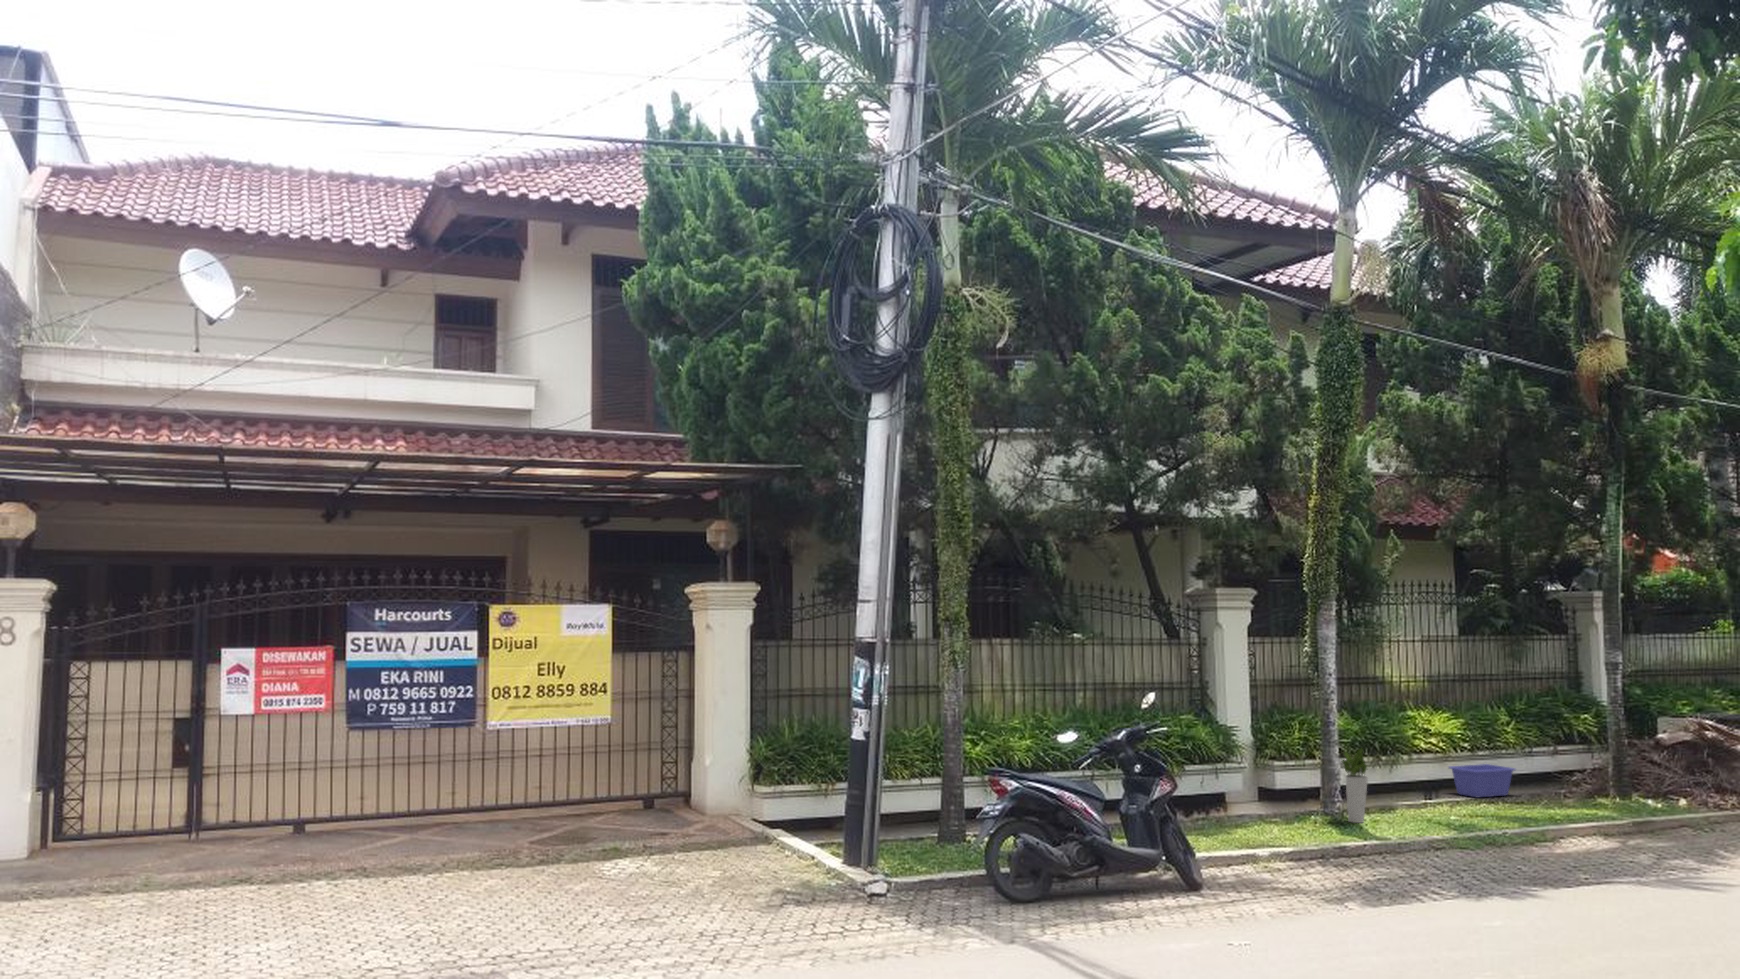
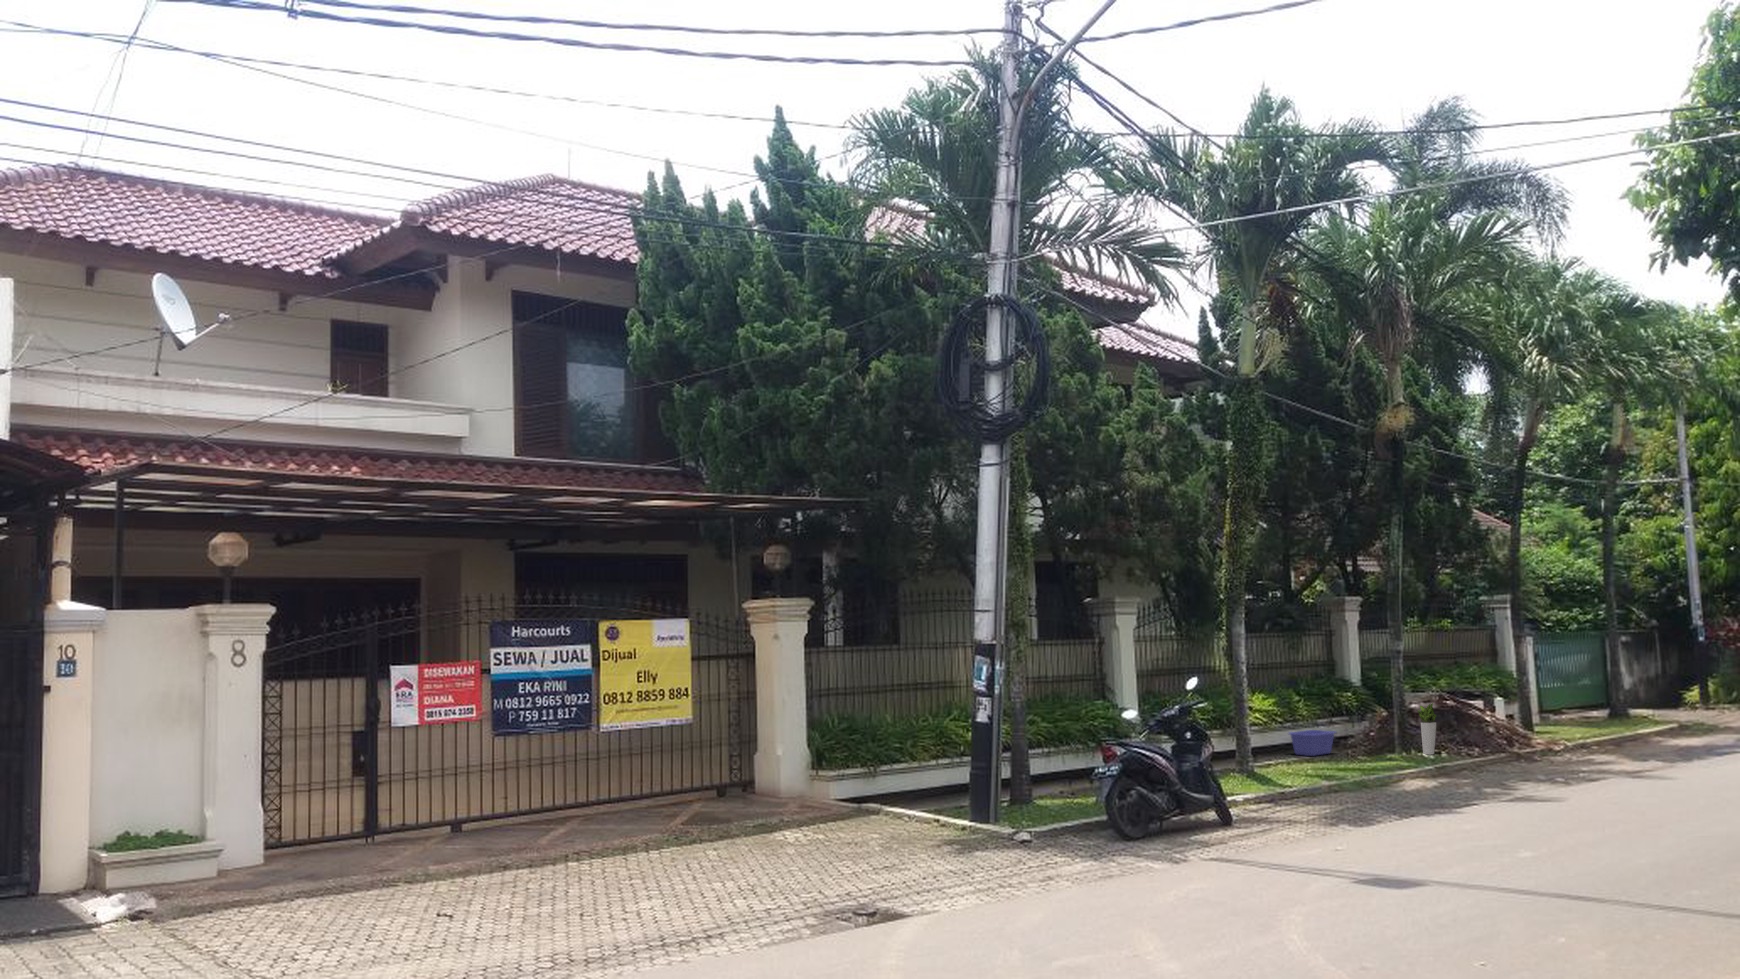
planter: present [1341,750,1368,823] -> present [1418,703,1436,754]

